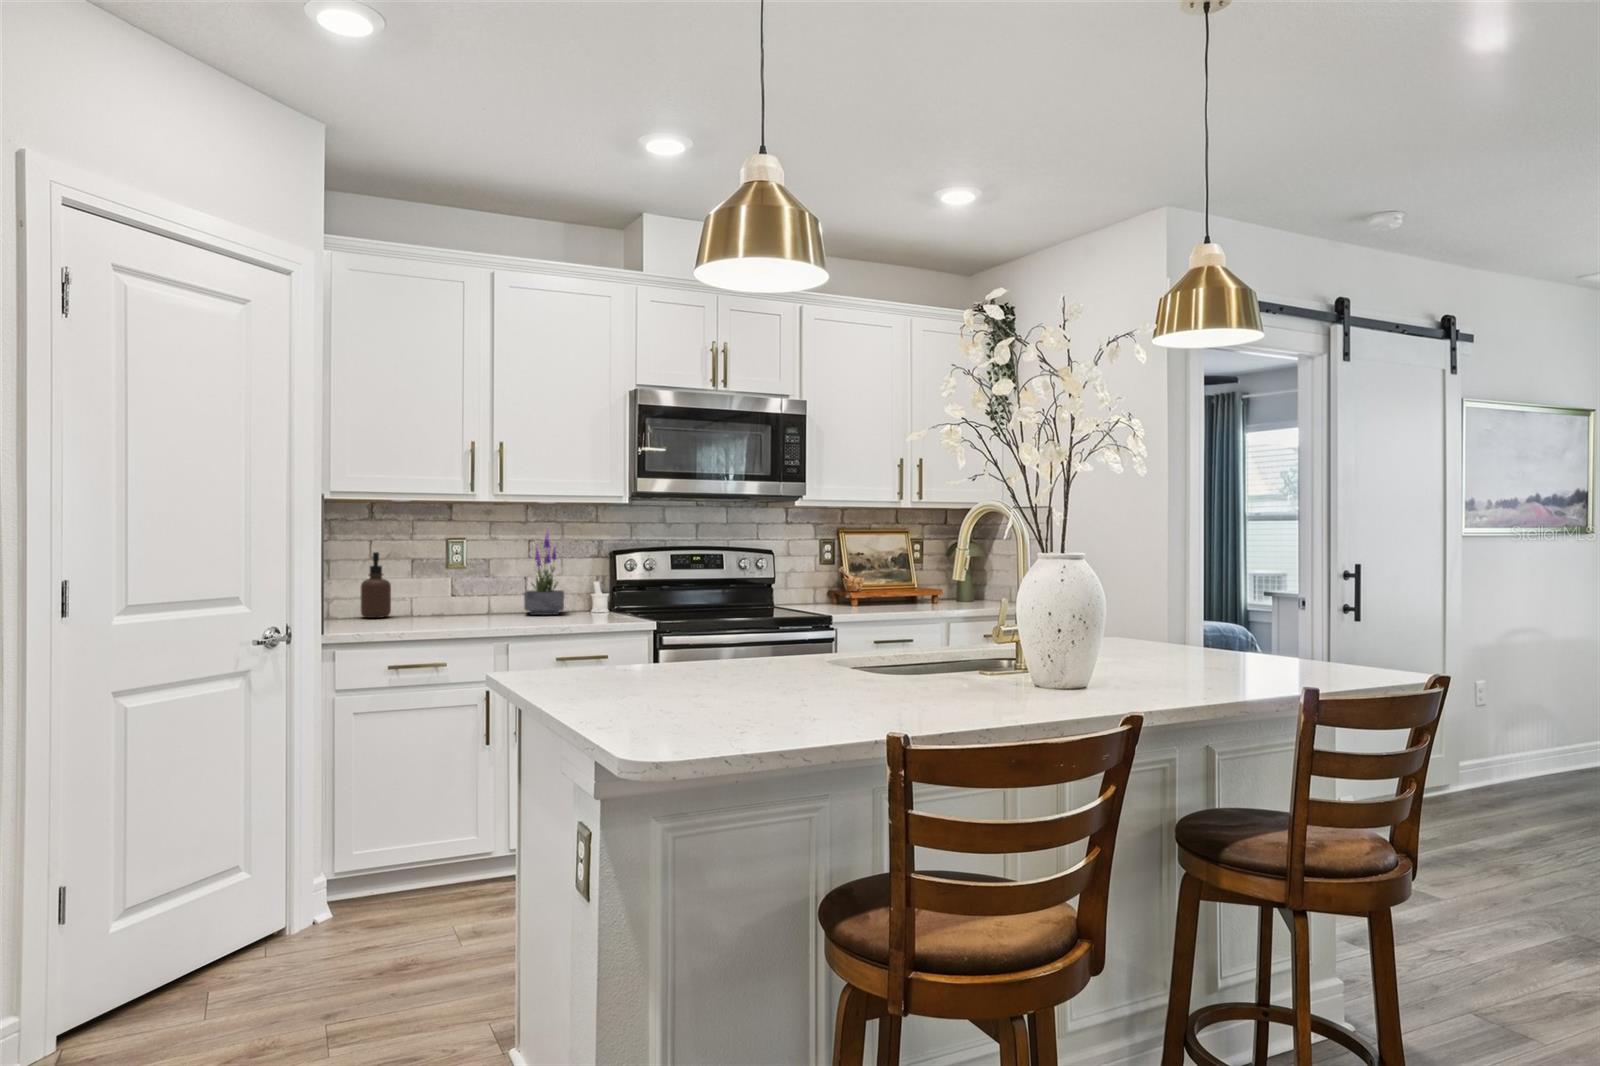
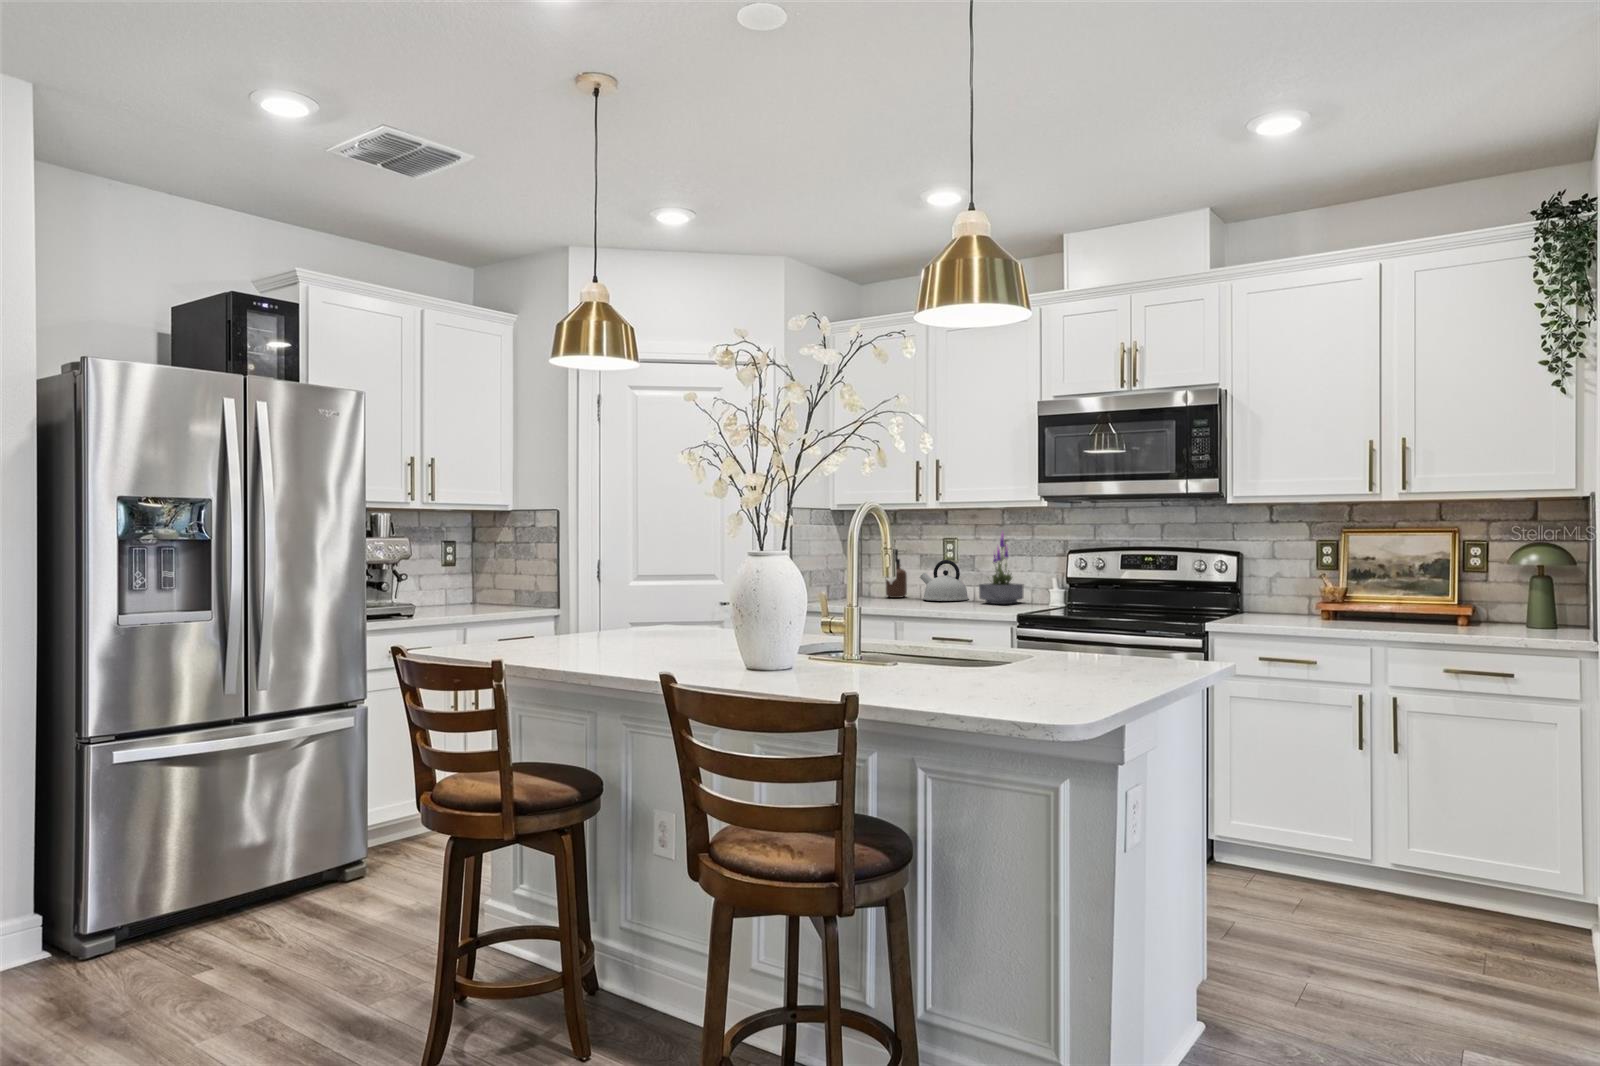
kettle: none [423,565,488,617] -> present [920,560,969,601]

